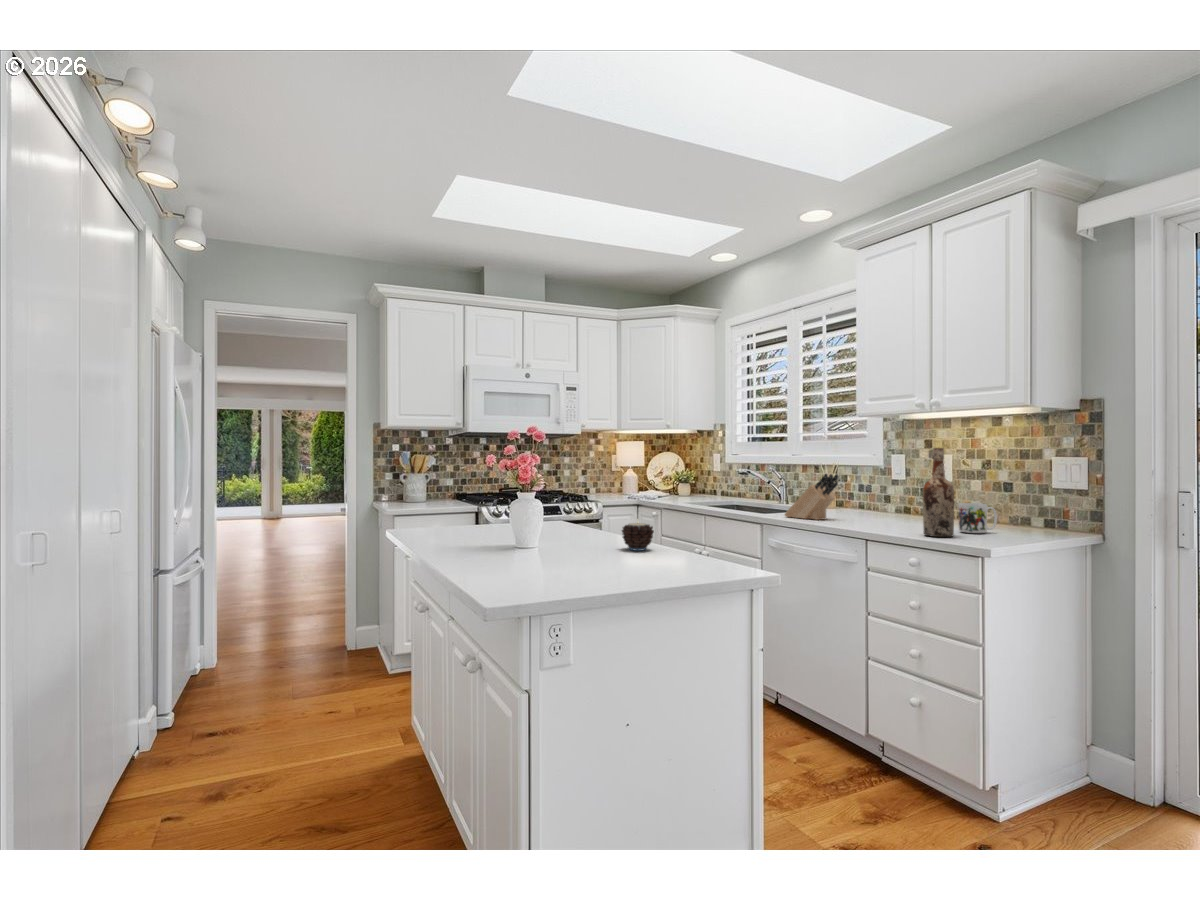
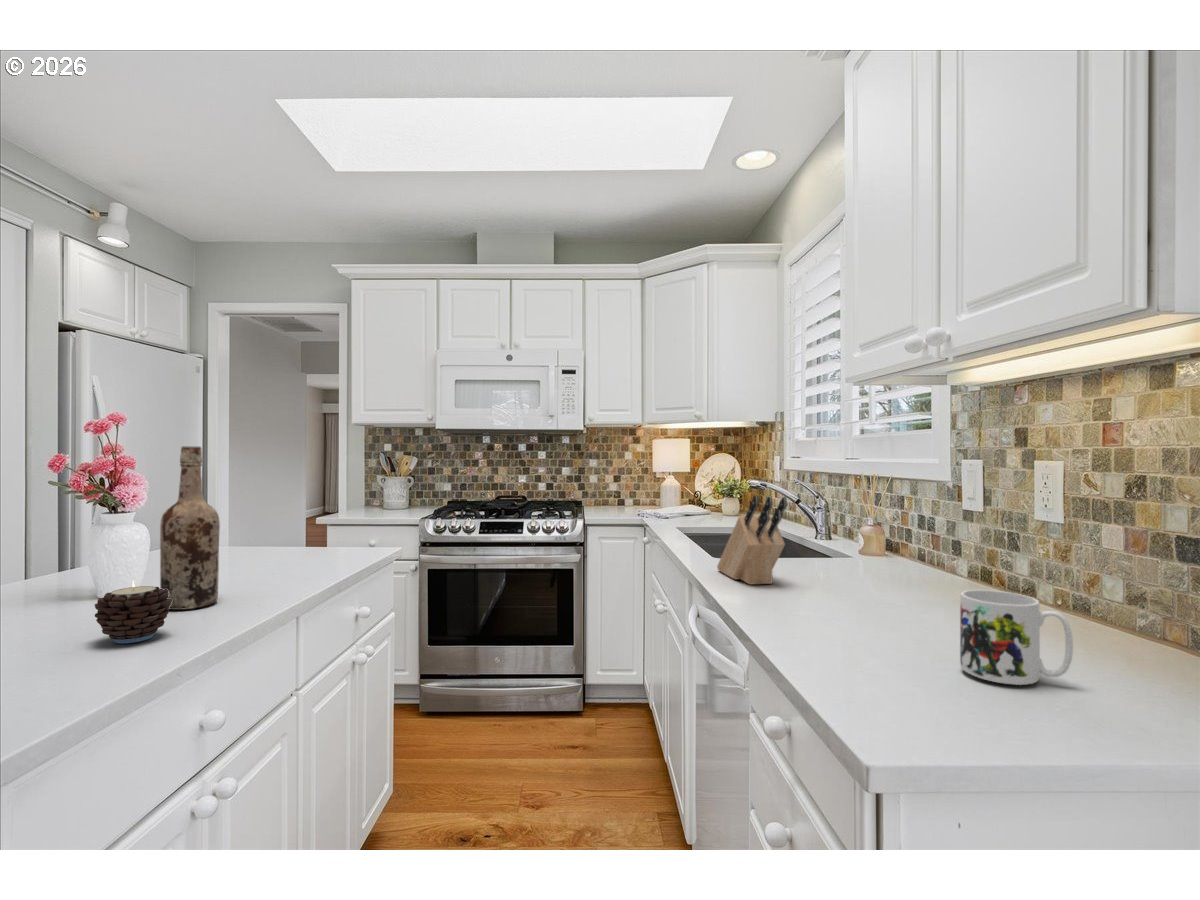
wine bottle: present [923,448,954,537] -> present [160,446,220,610]

